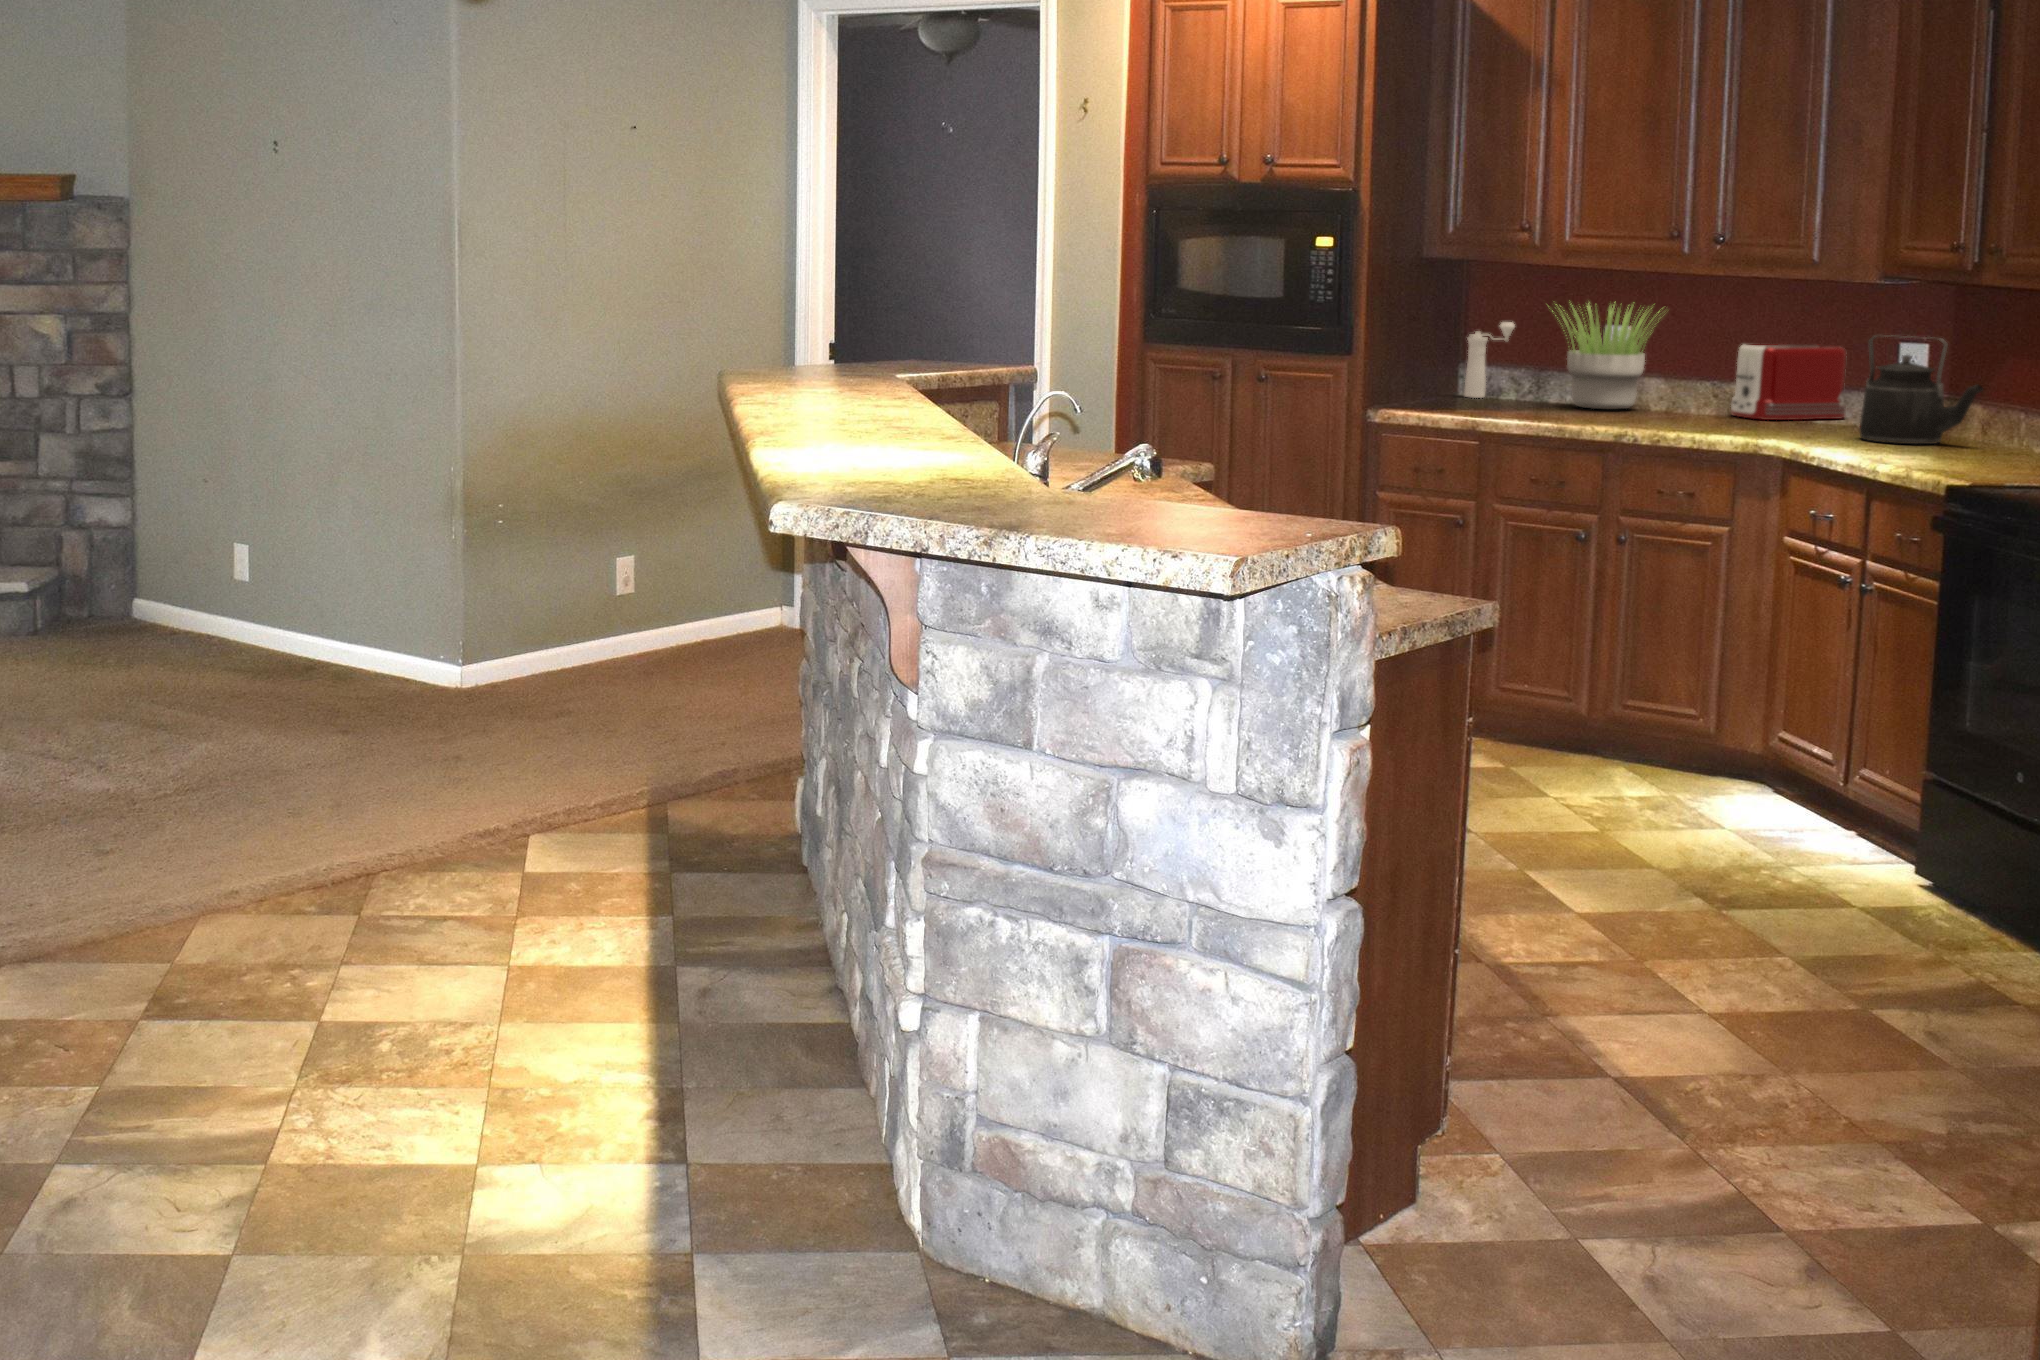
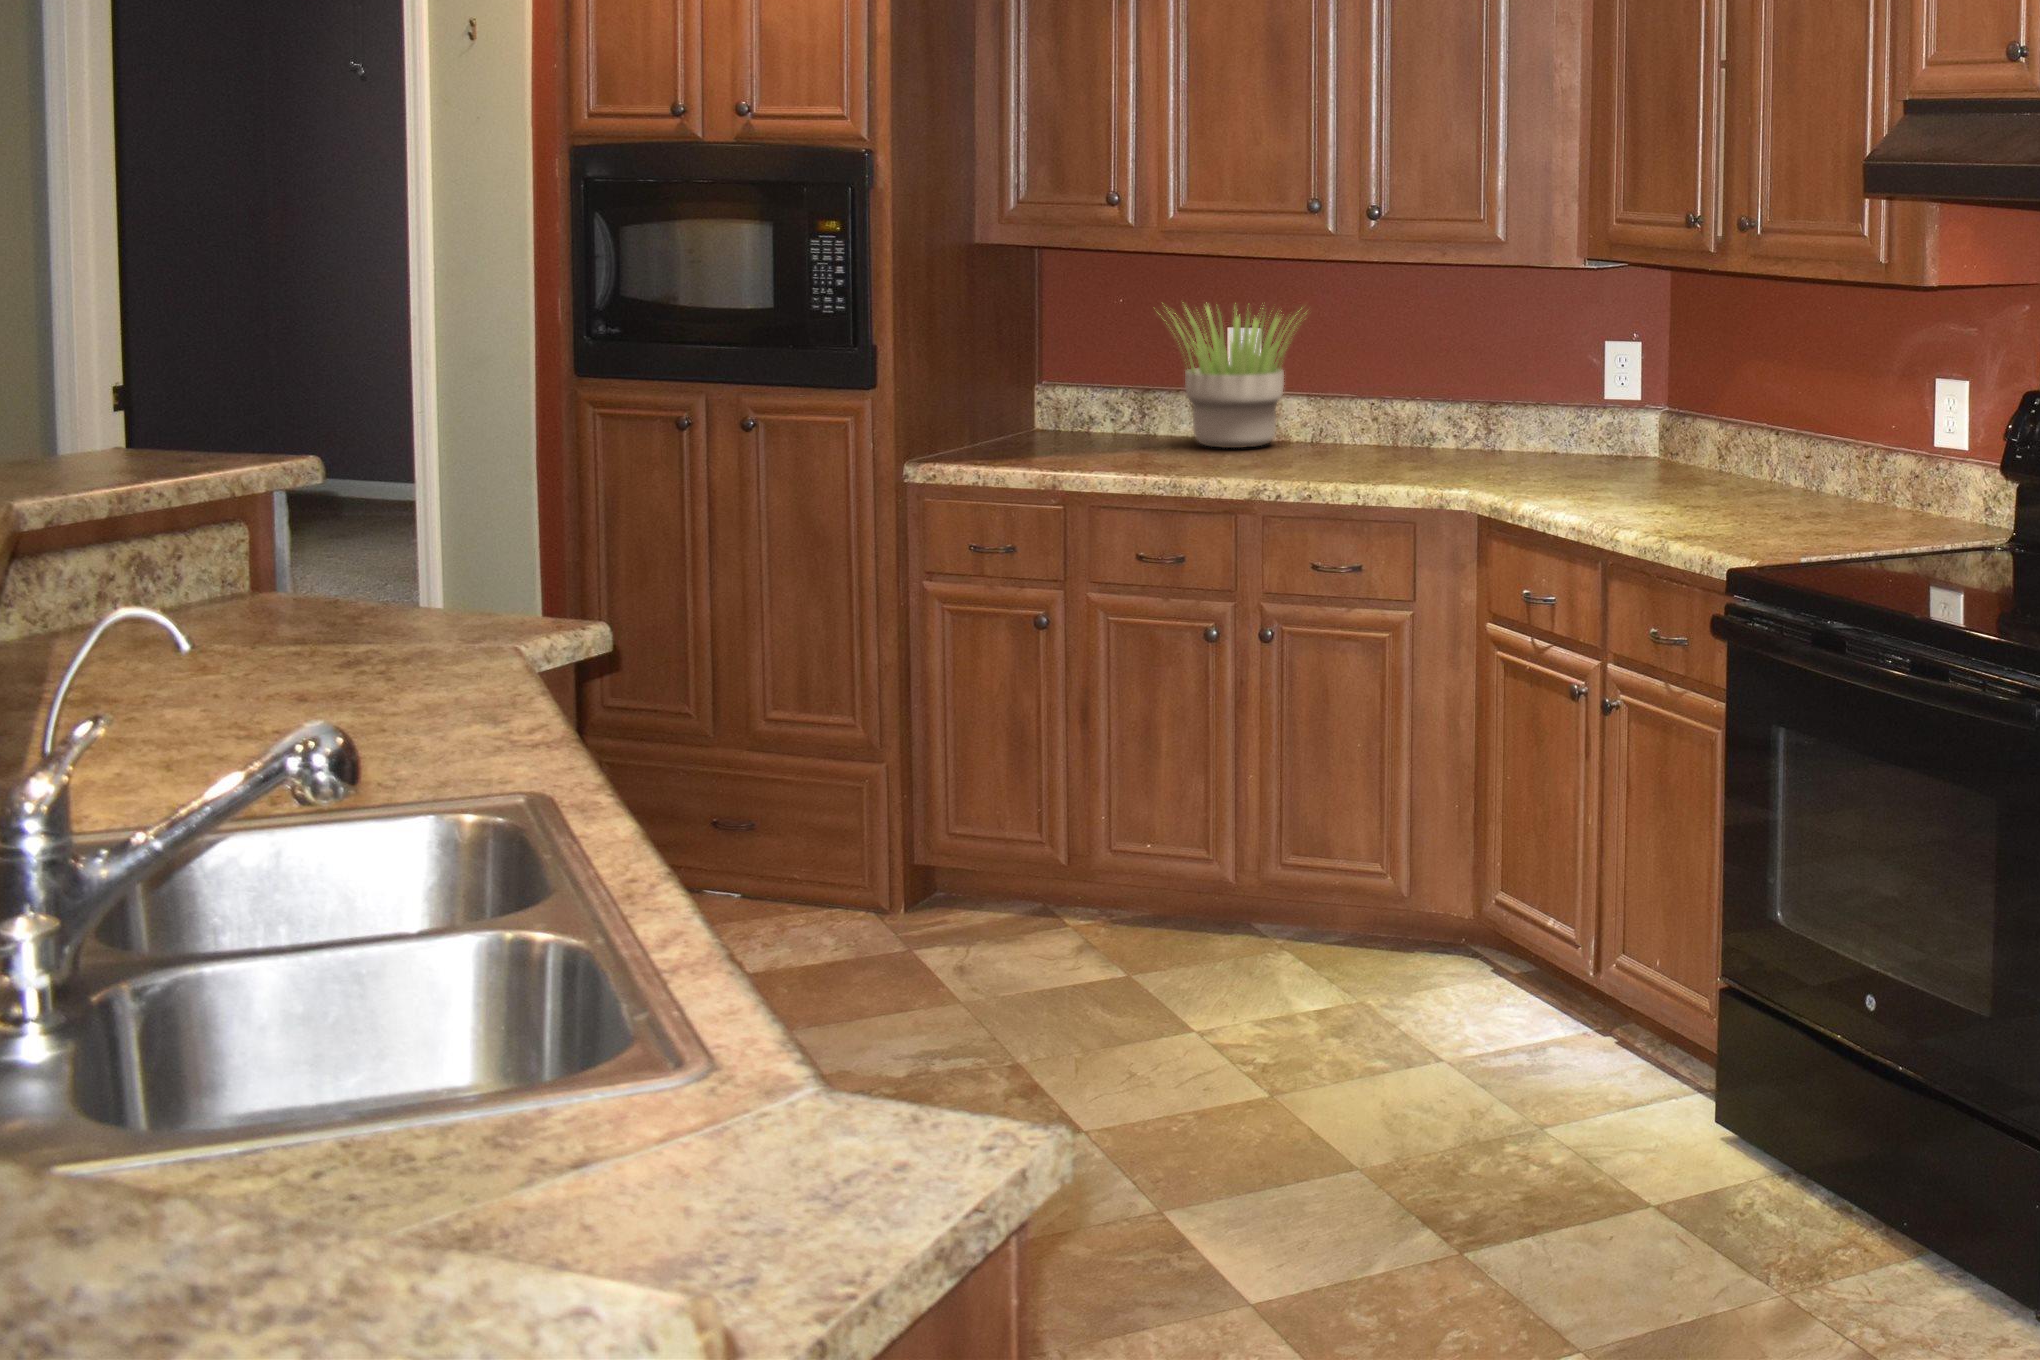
pepper mill: present [1465,322,1515,398] -> none [1051,331,1114,437]
kettle: present [1859,335,1983,444] -> none [1560,342,1705,485]
toaster: present [1731,344,1846,420] -> none [1394,350,1528,453]

